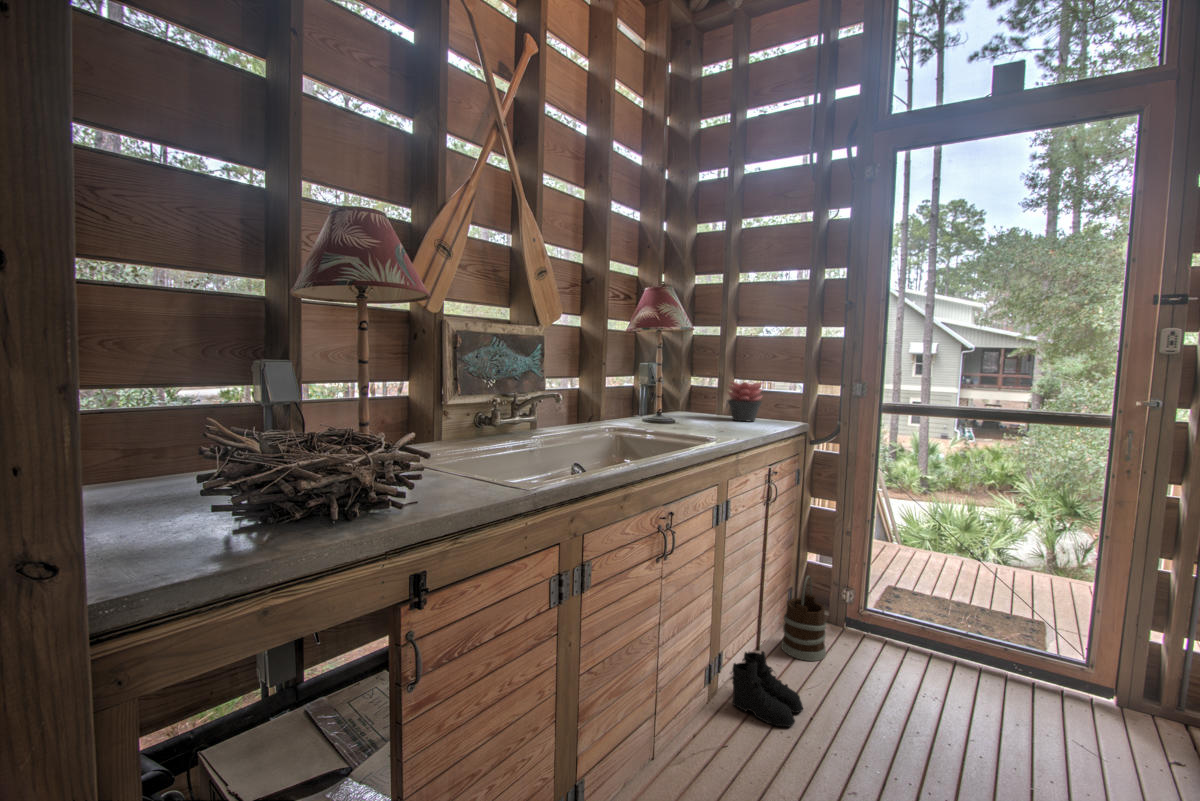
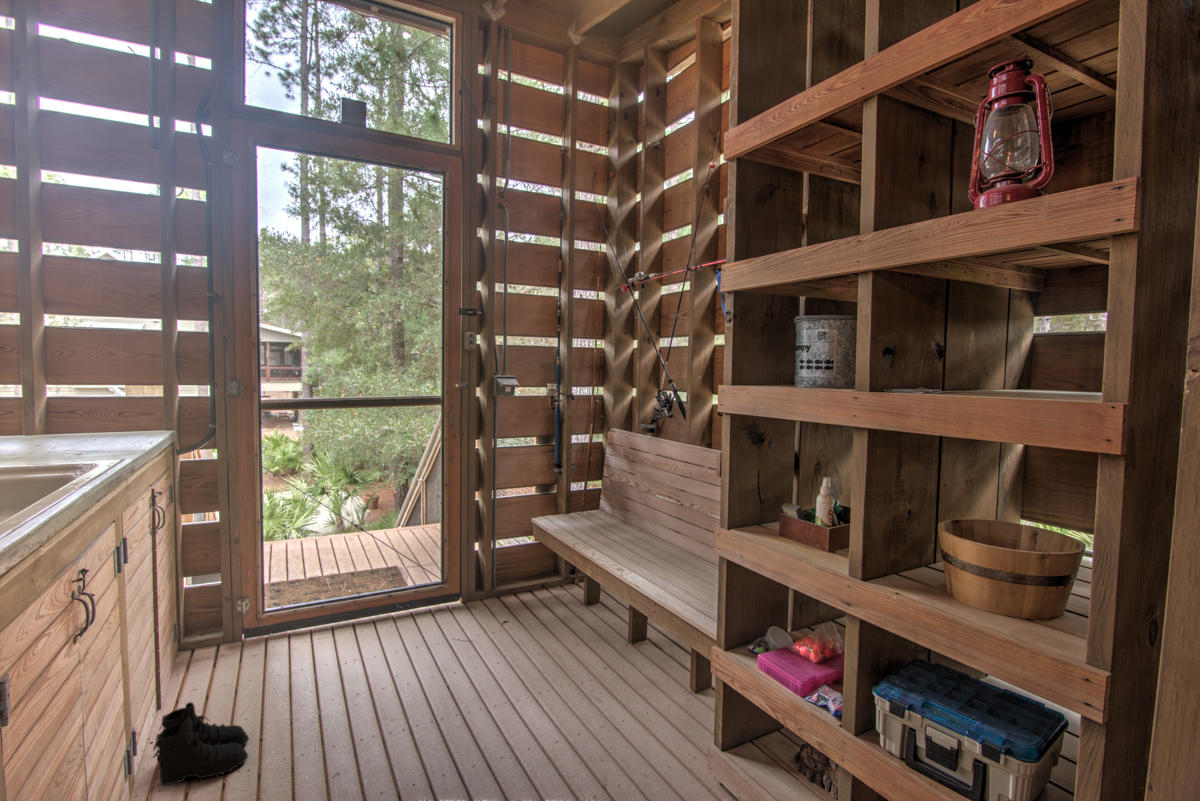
succulent plant: present [728,381,763,421] -> none [51,385,114,438]
wooden bucket: present [781,576,826,661] -> none [182,600,240,698]

